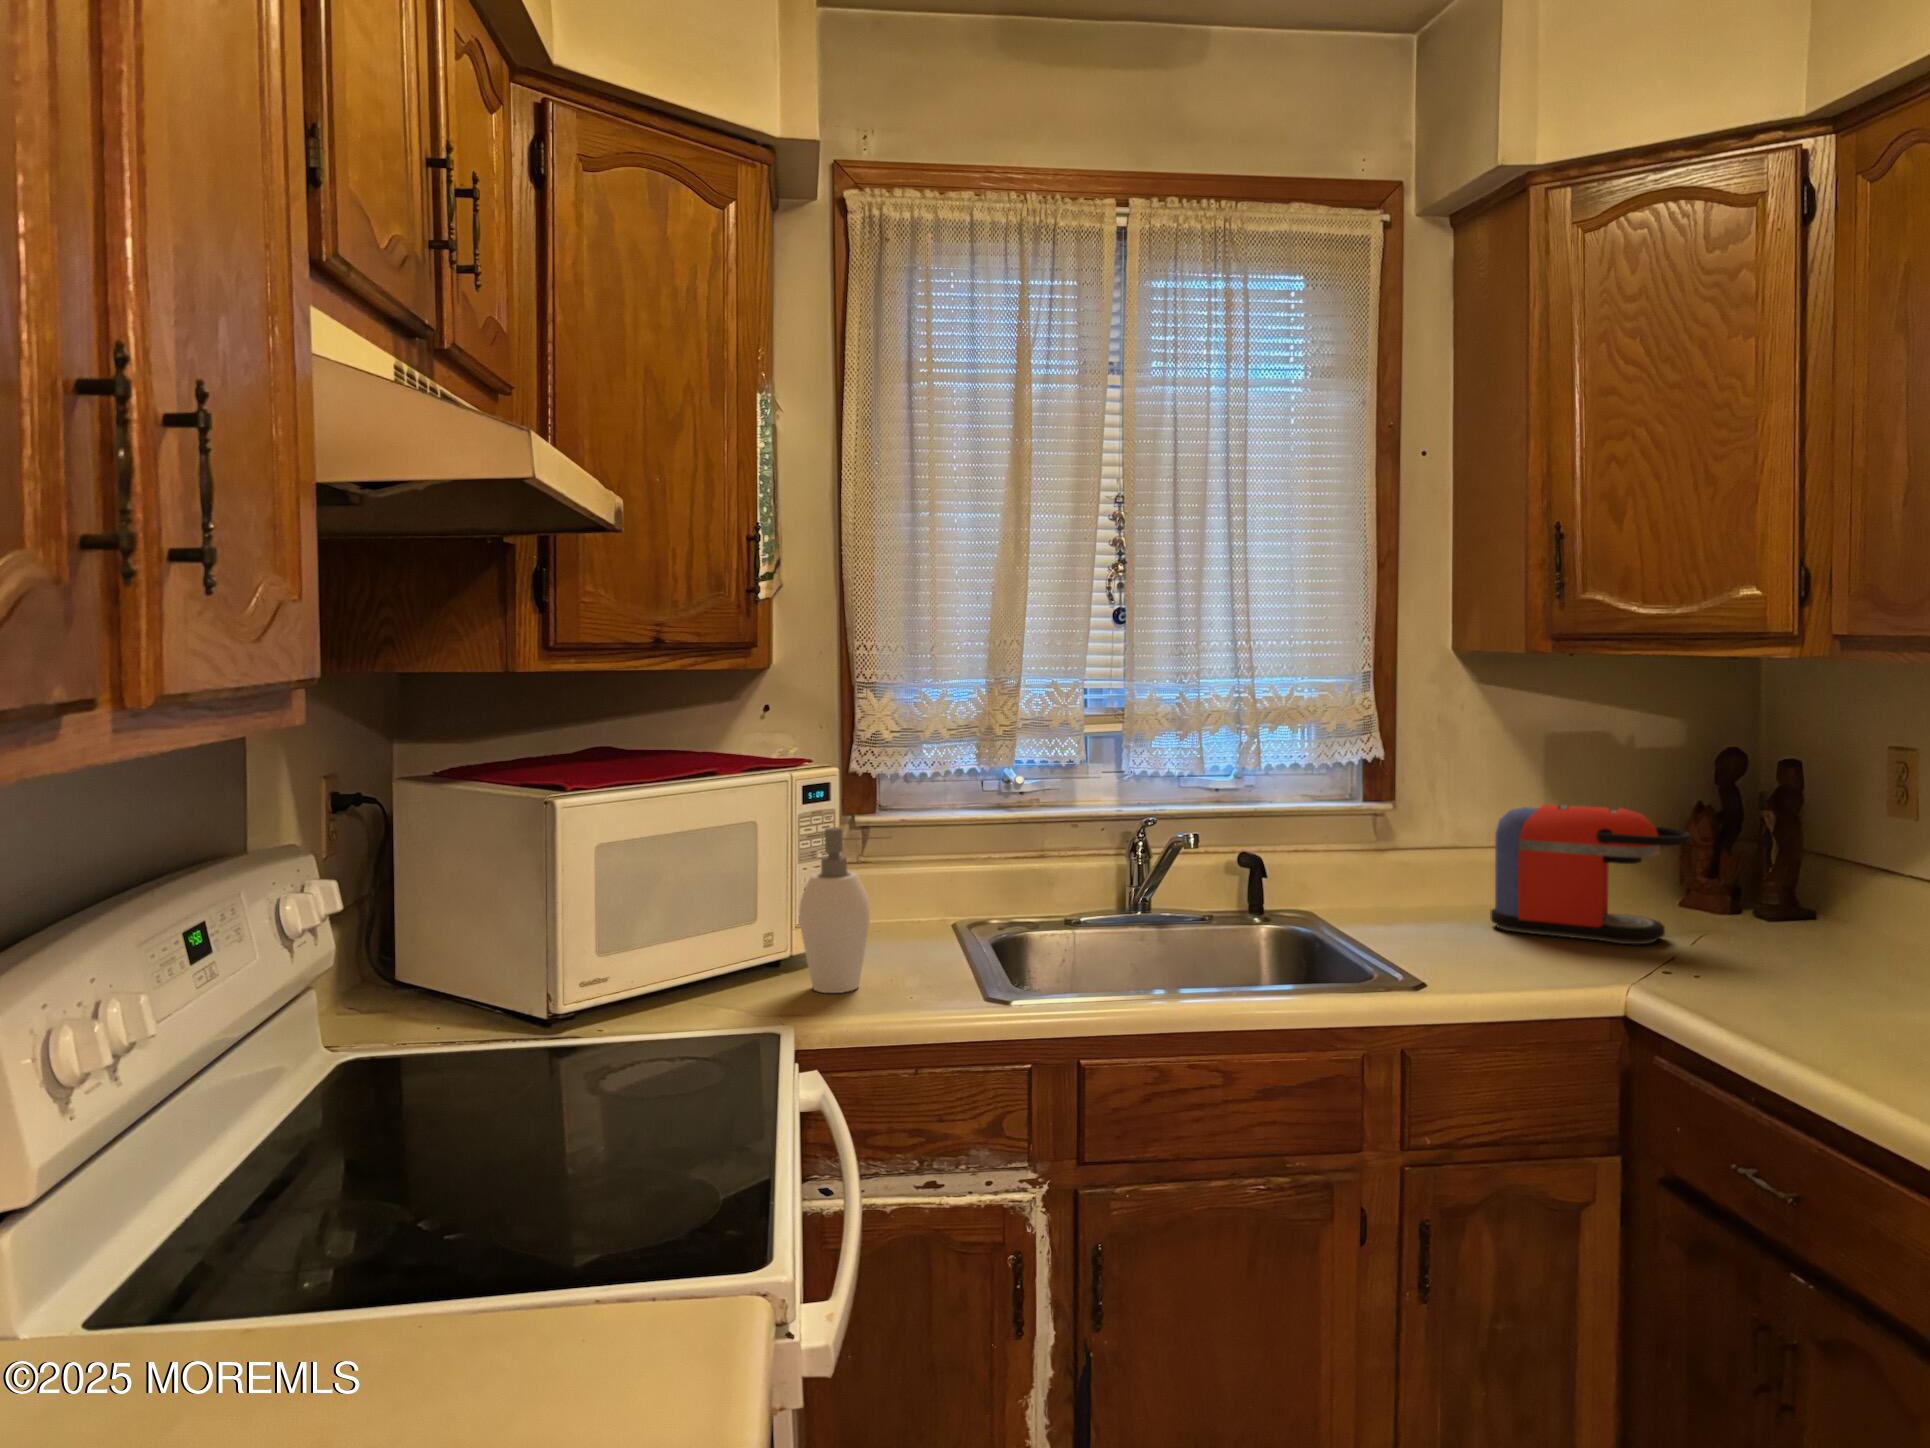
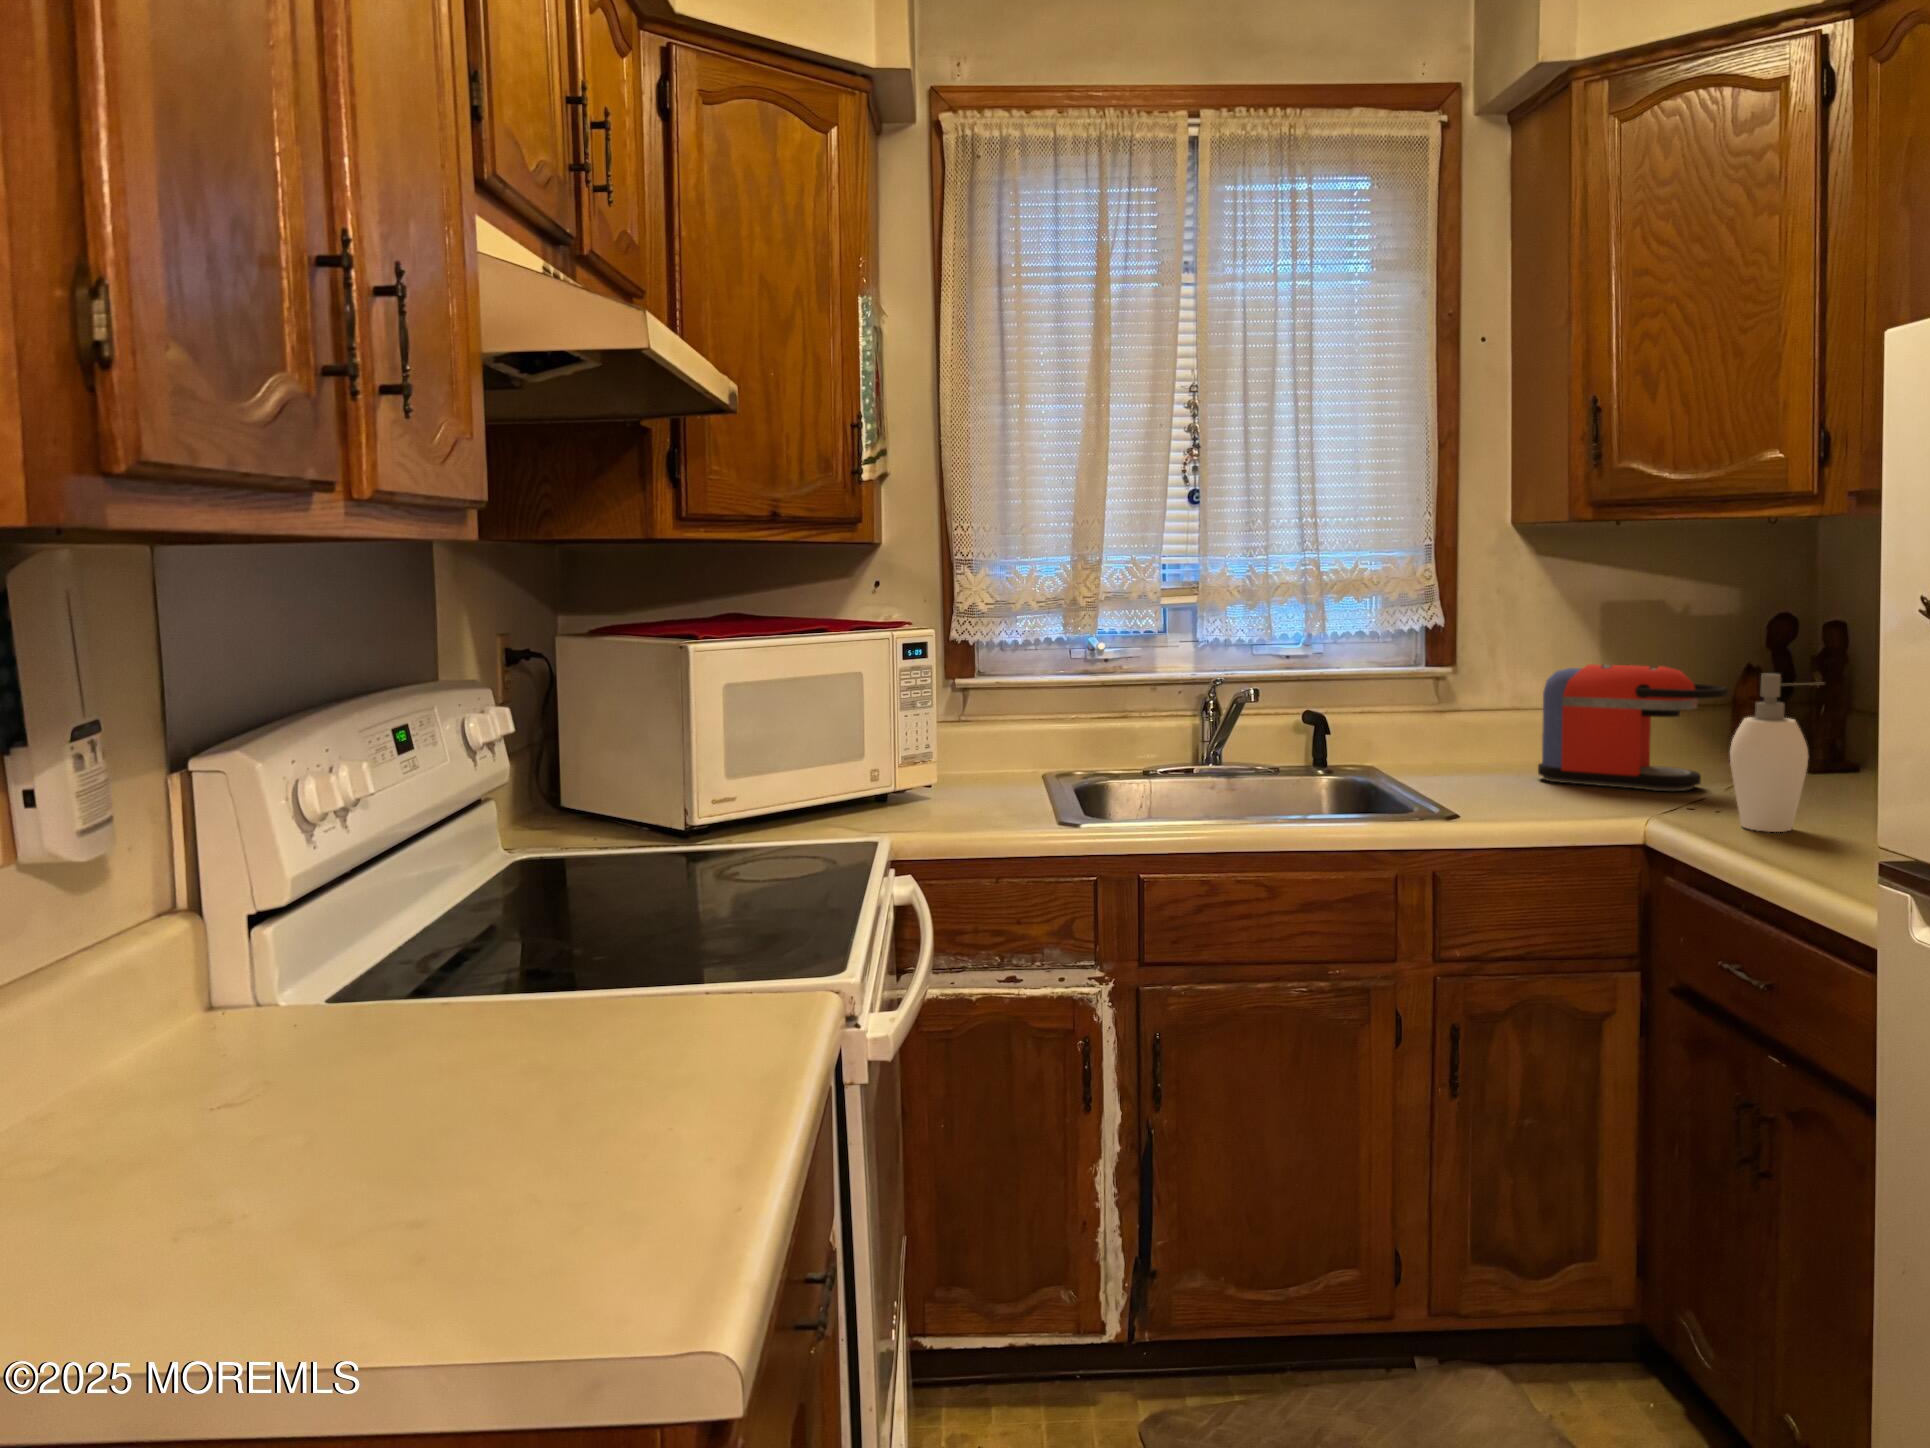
soap dispenser: present [799,827,886,993] -> present [1730,674,1824,832]

